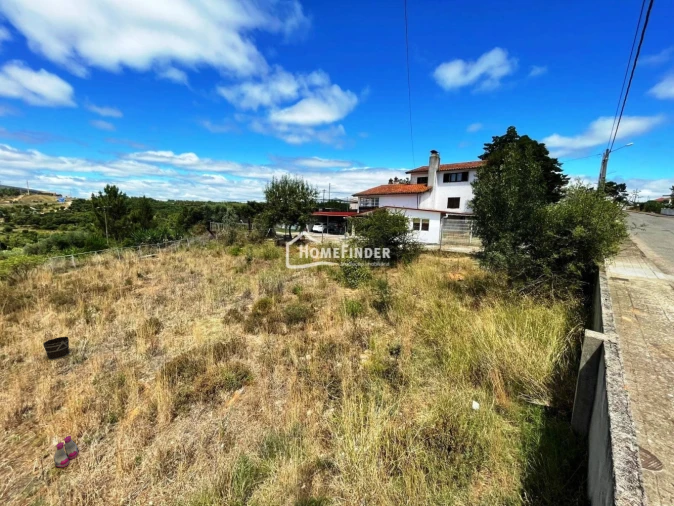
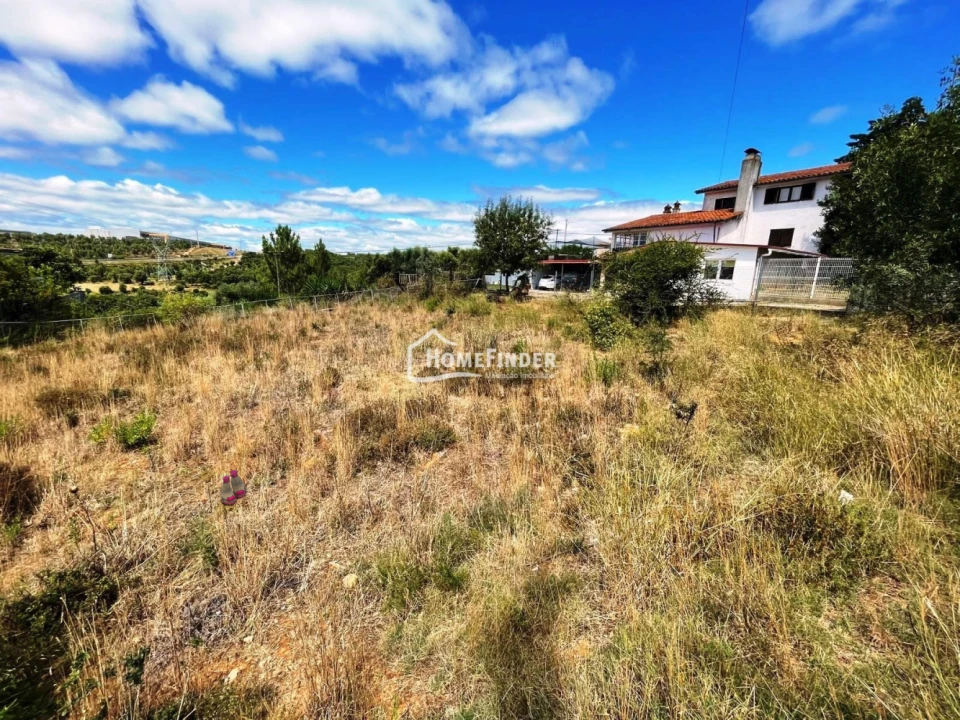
bucket: present [43,337,69,360] -> none [212,375,239,400]

